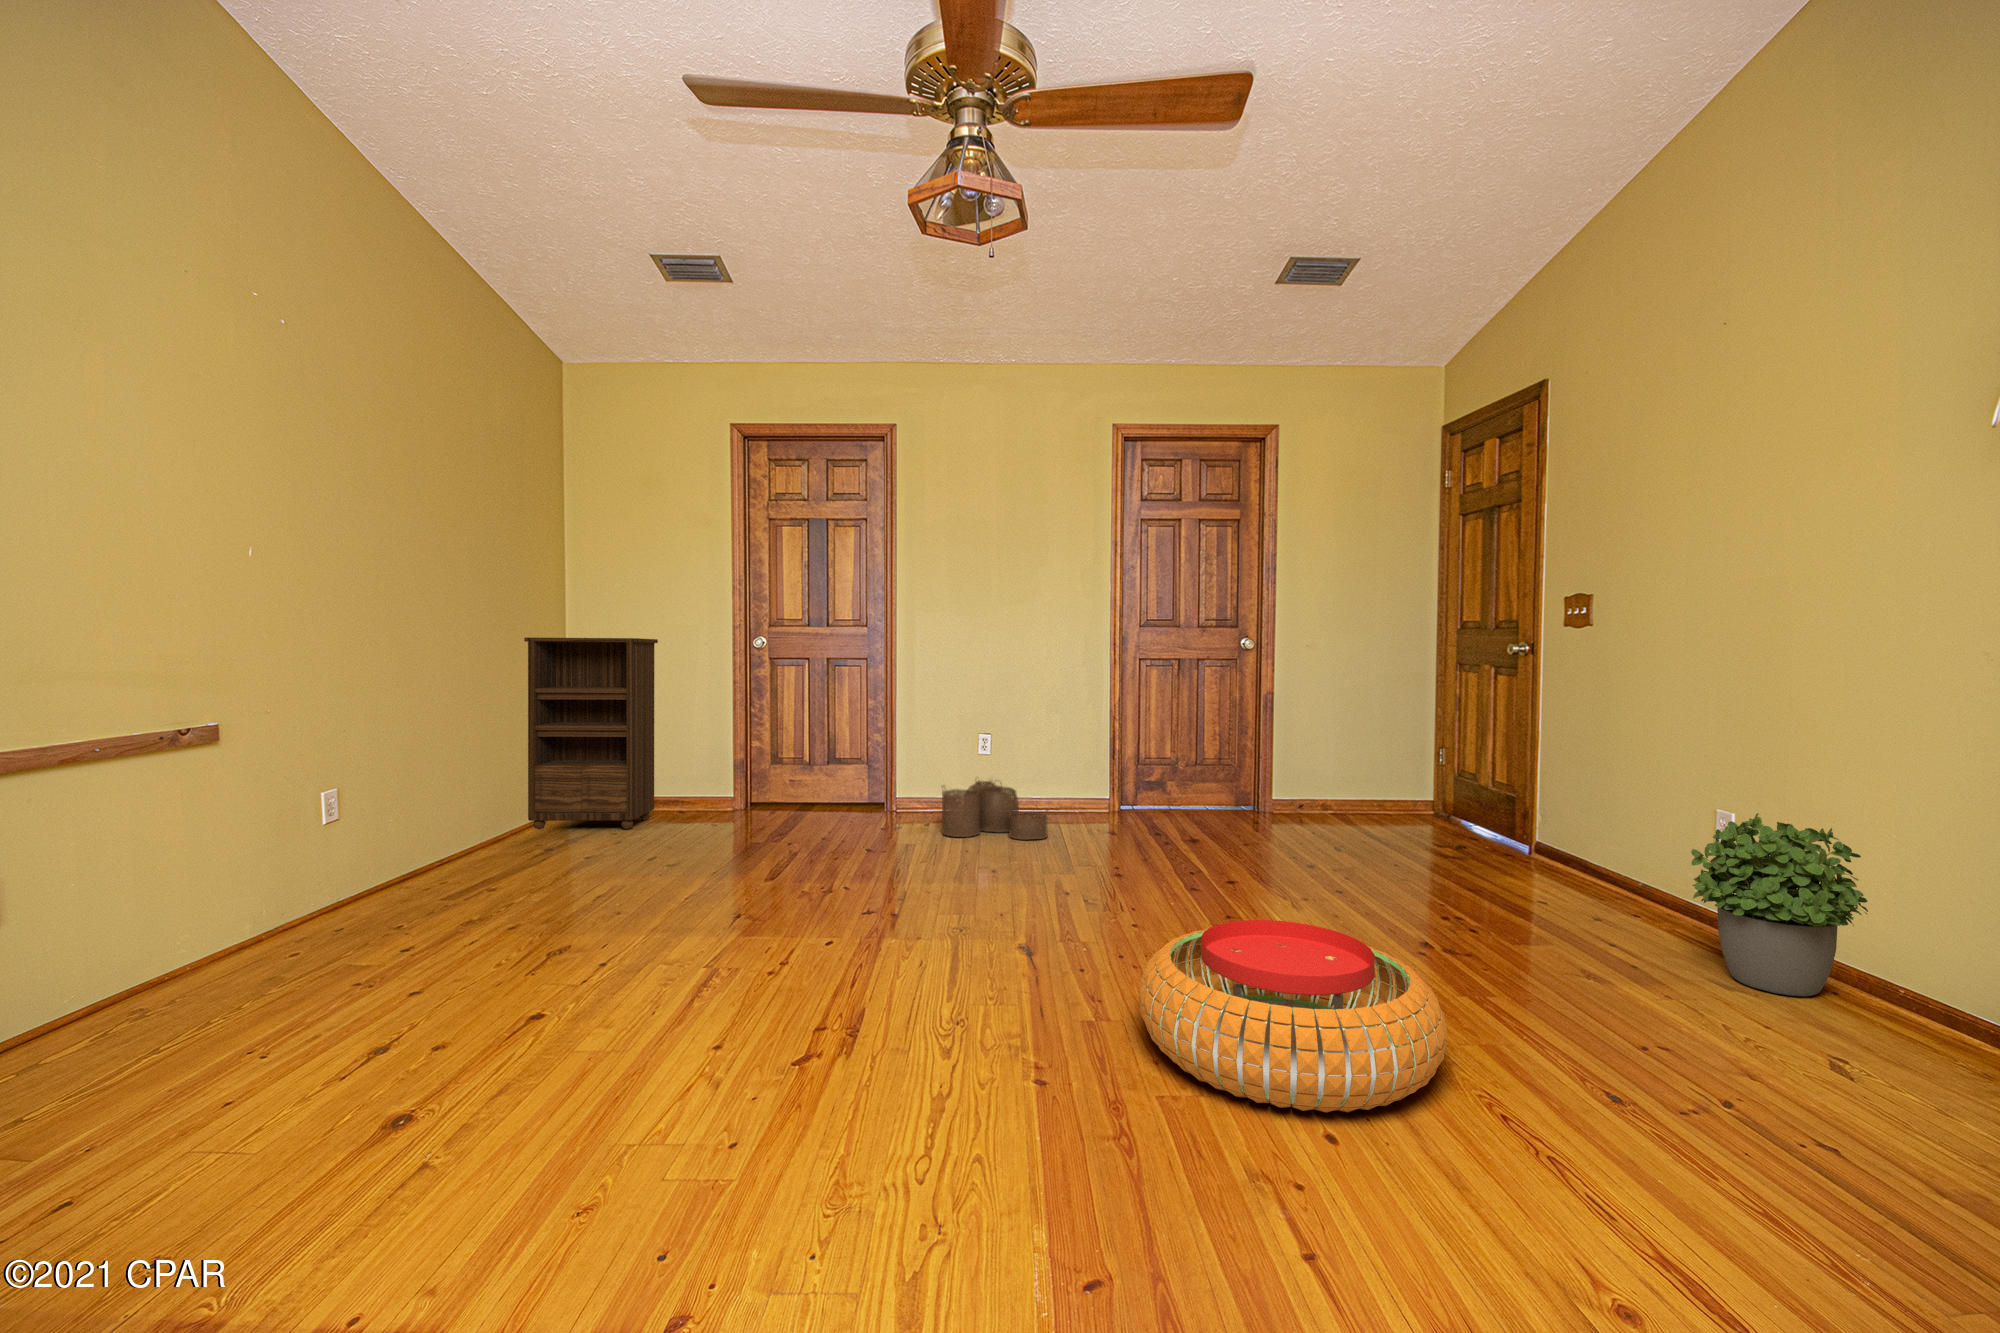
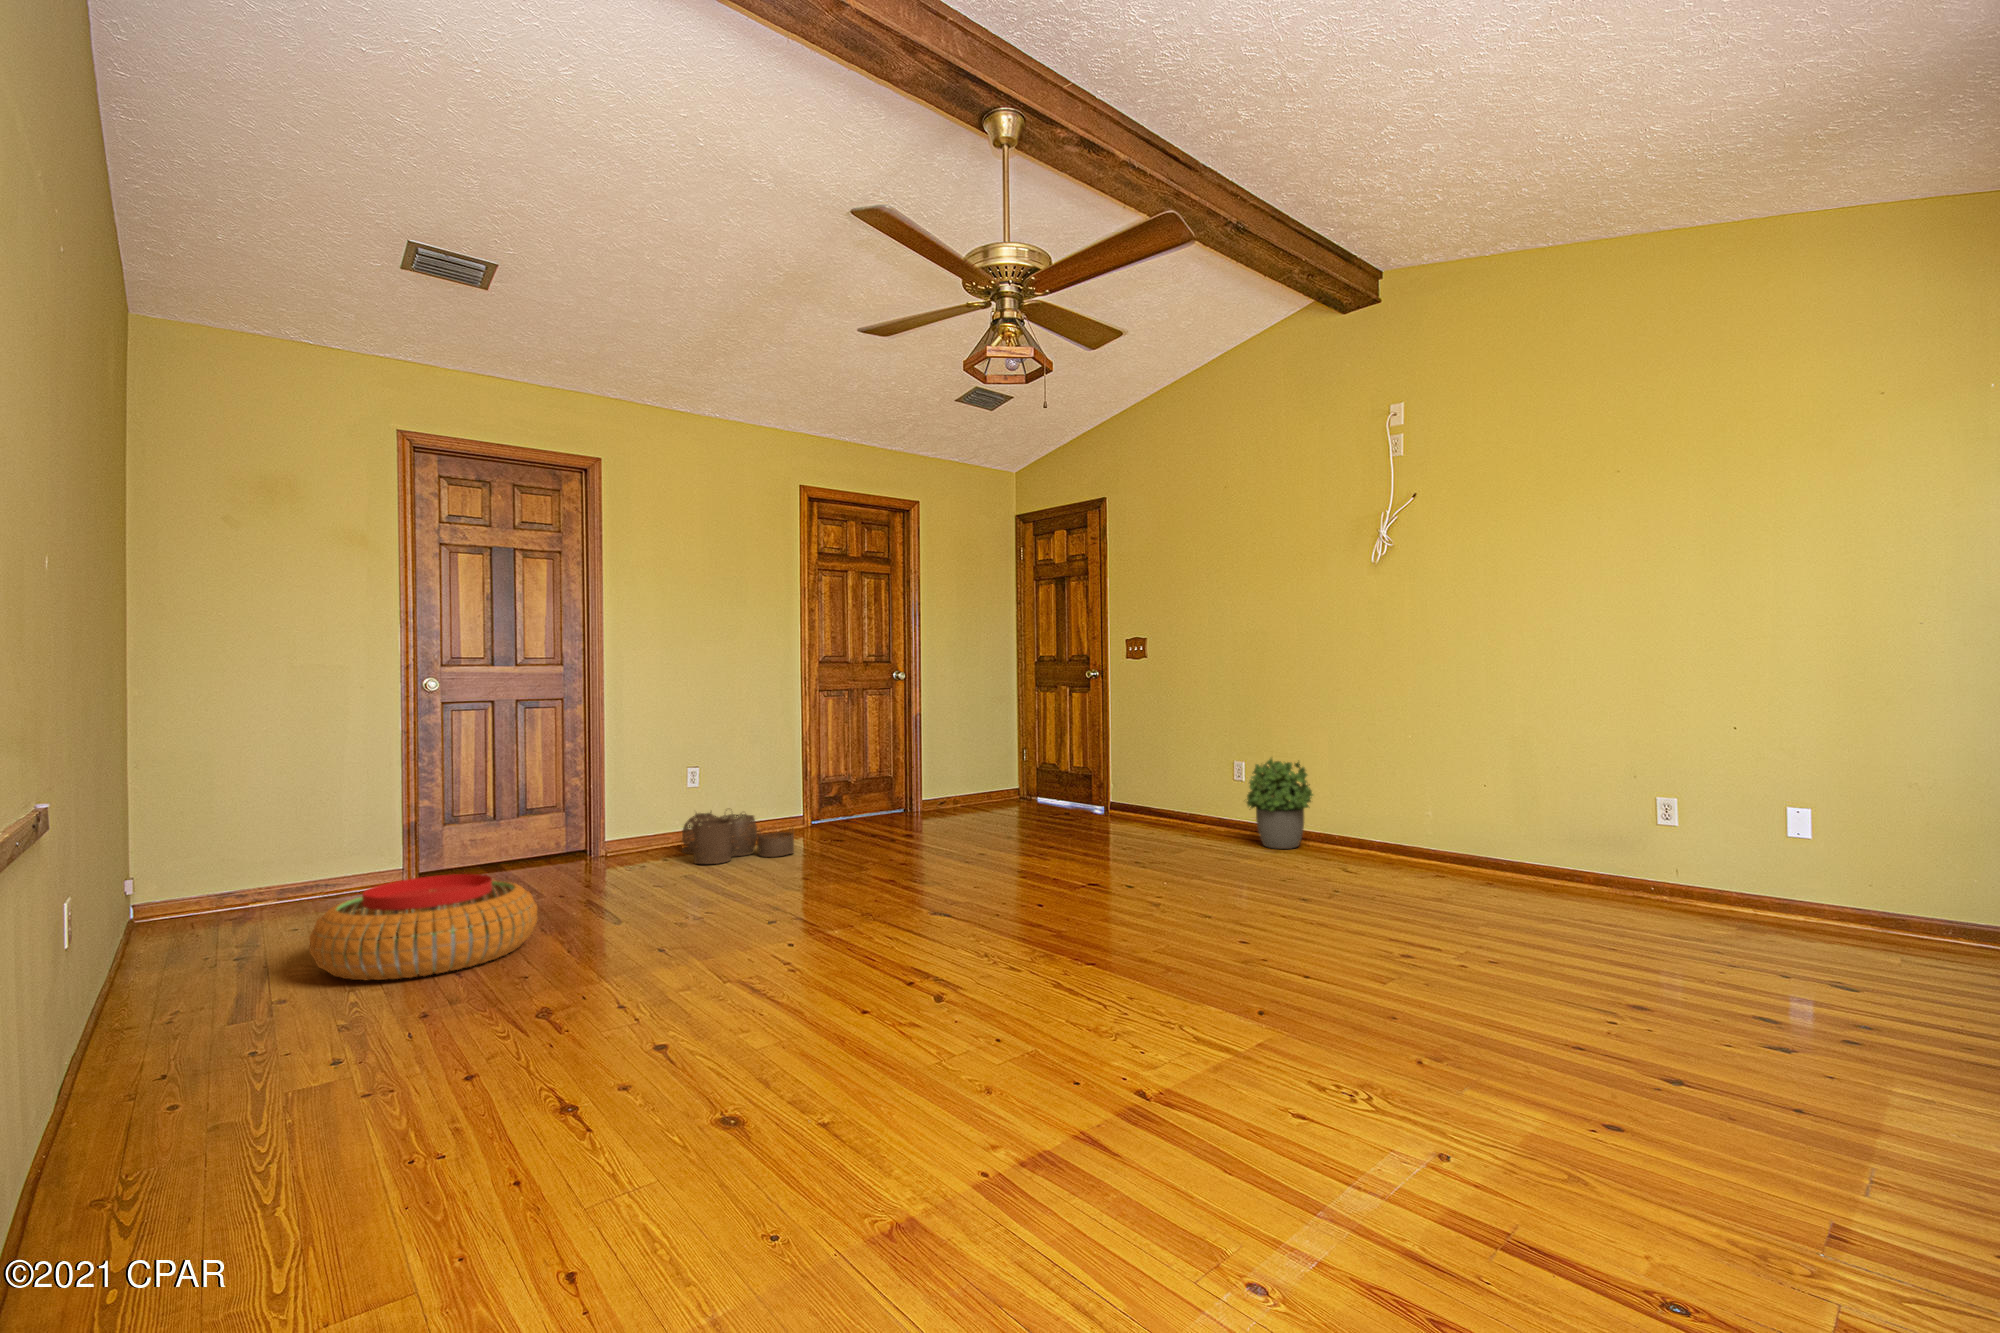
bookshelf: present [524,637,658,829] -> none [137,682,320,942]
pouf: present [1139,920,1447,1112] -> present [309,874,538,980]

